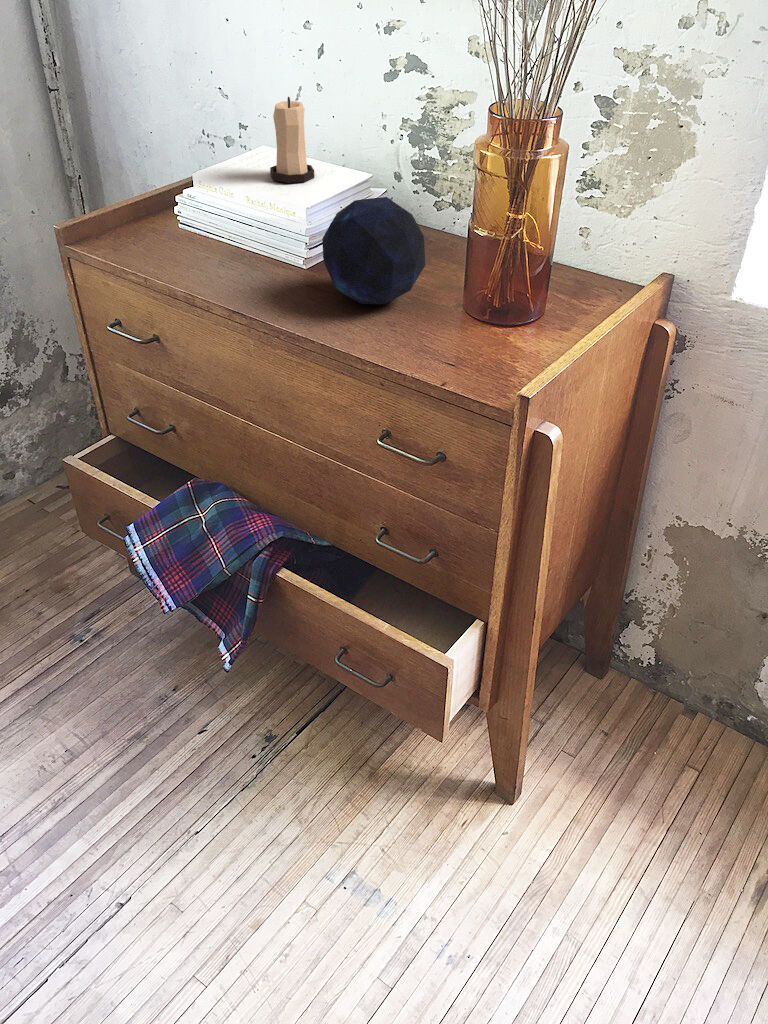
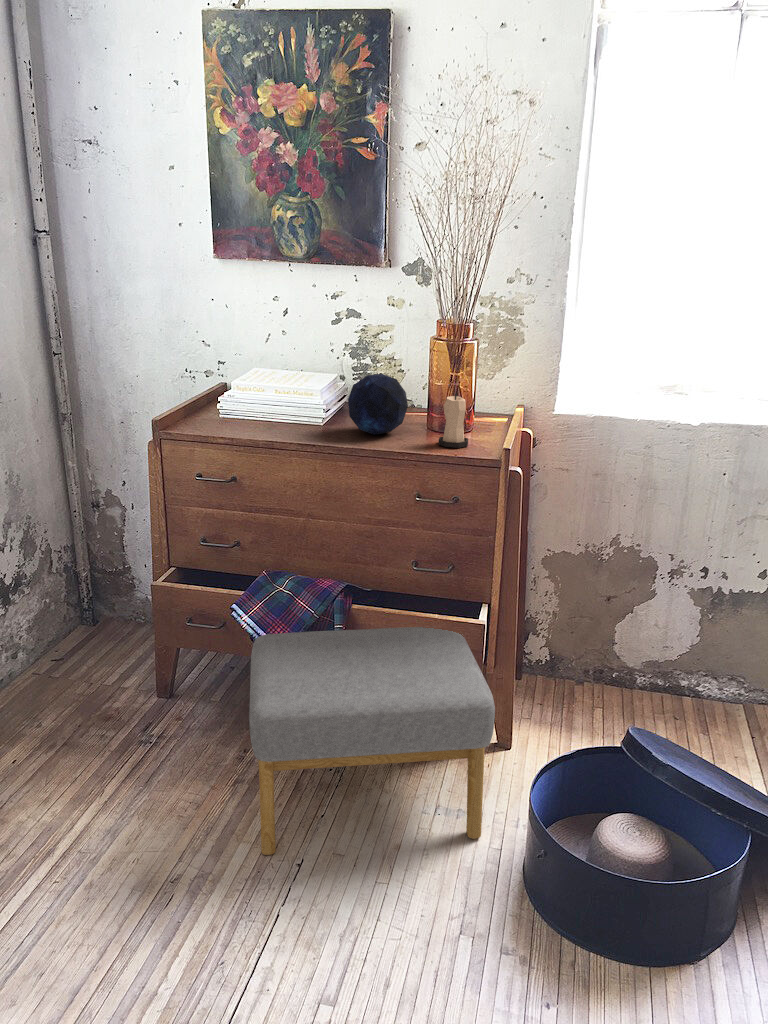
candle: present [270,97,314,183] -> present [439,393,468,448]
footstool: none [40,576,442,953] -> present [249,627,495,855]

